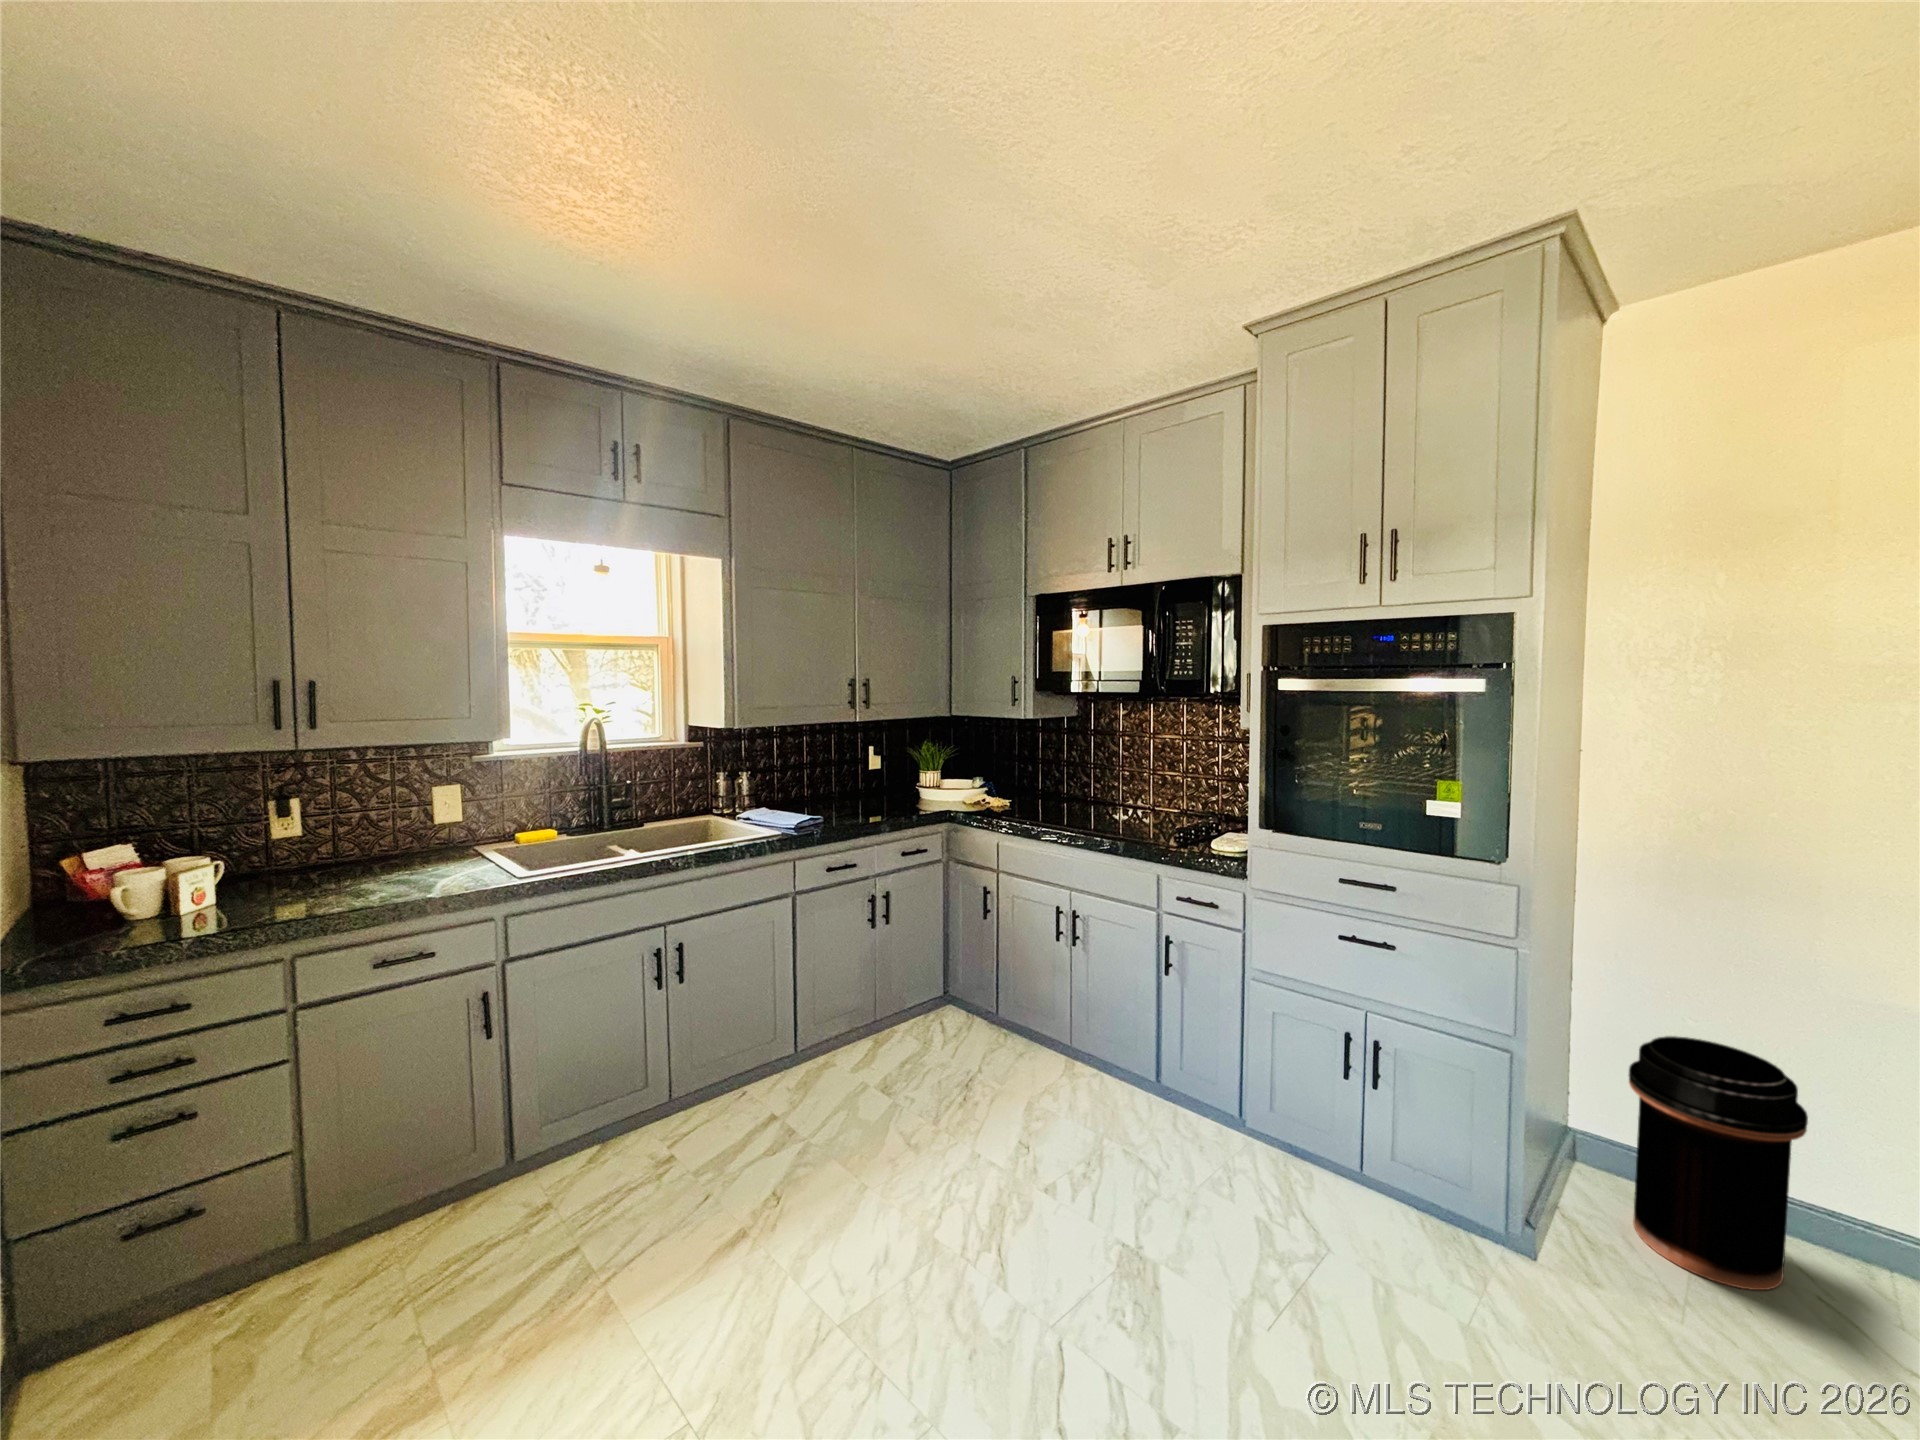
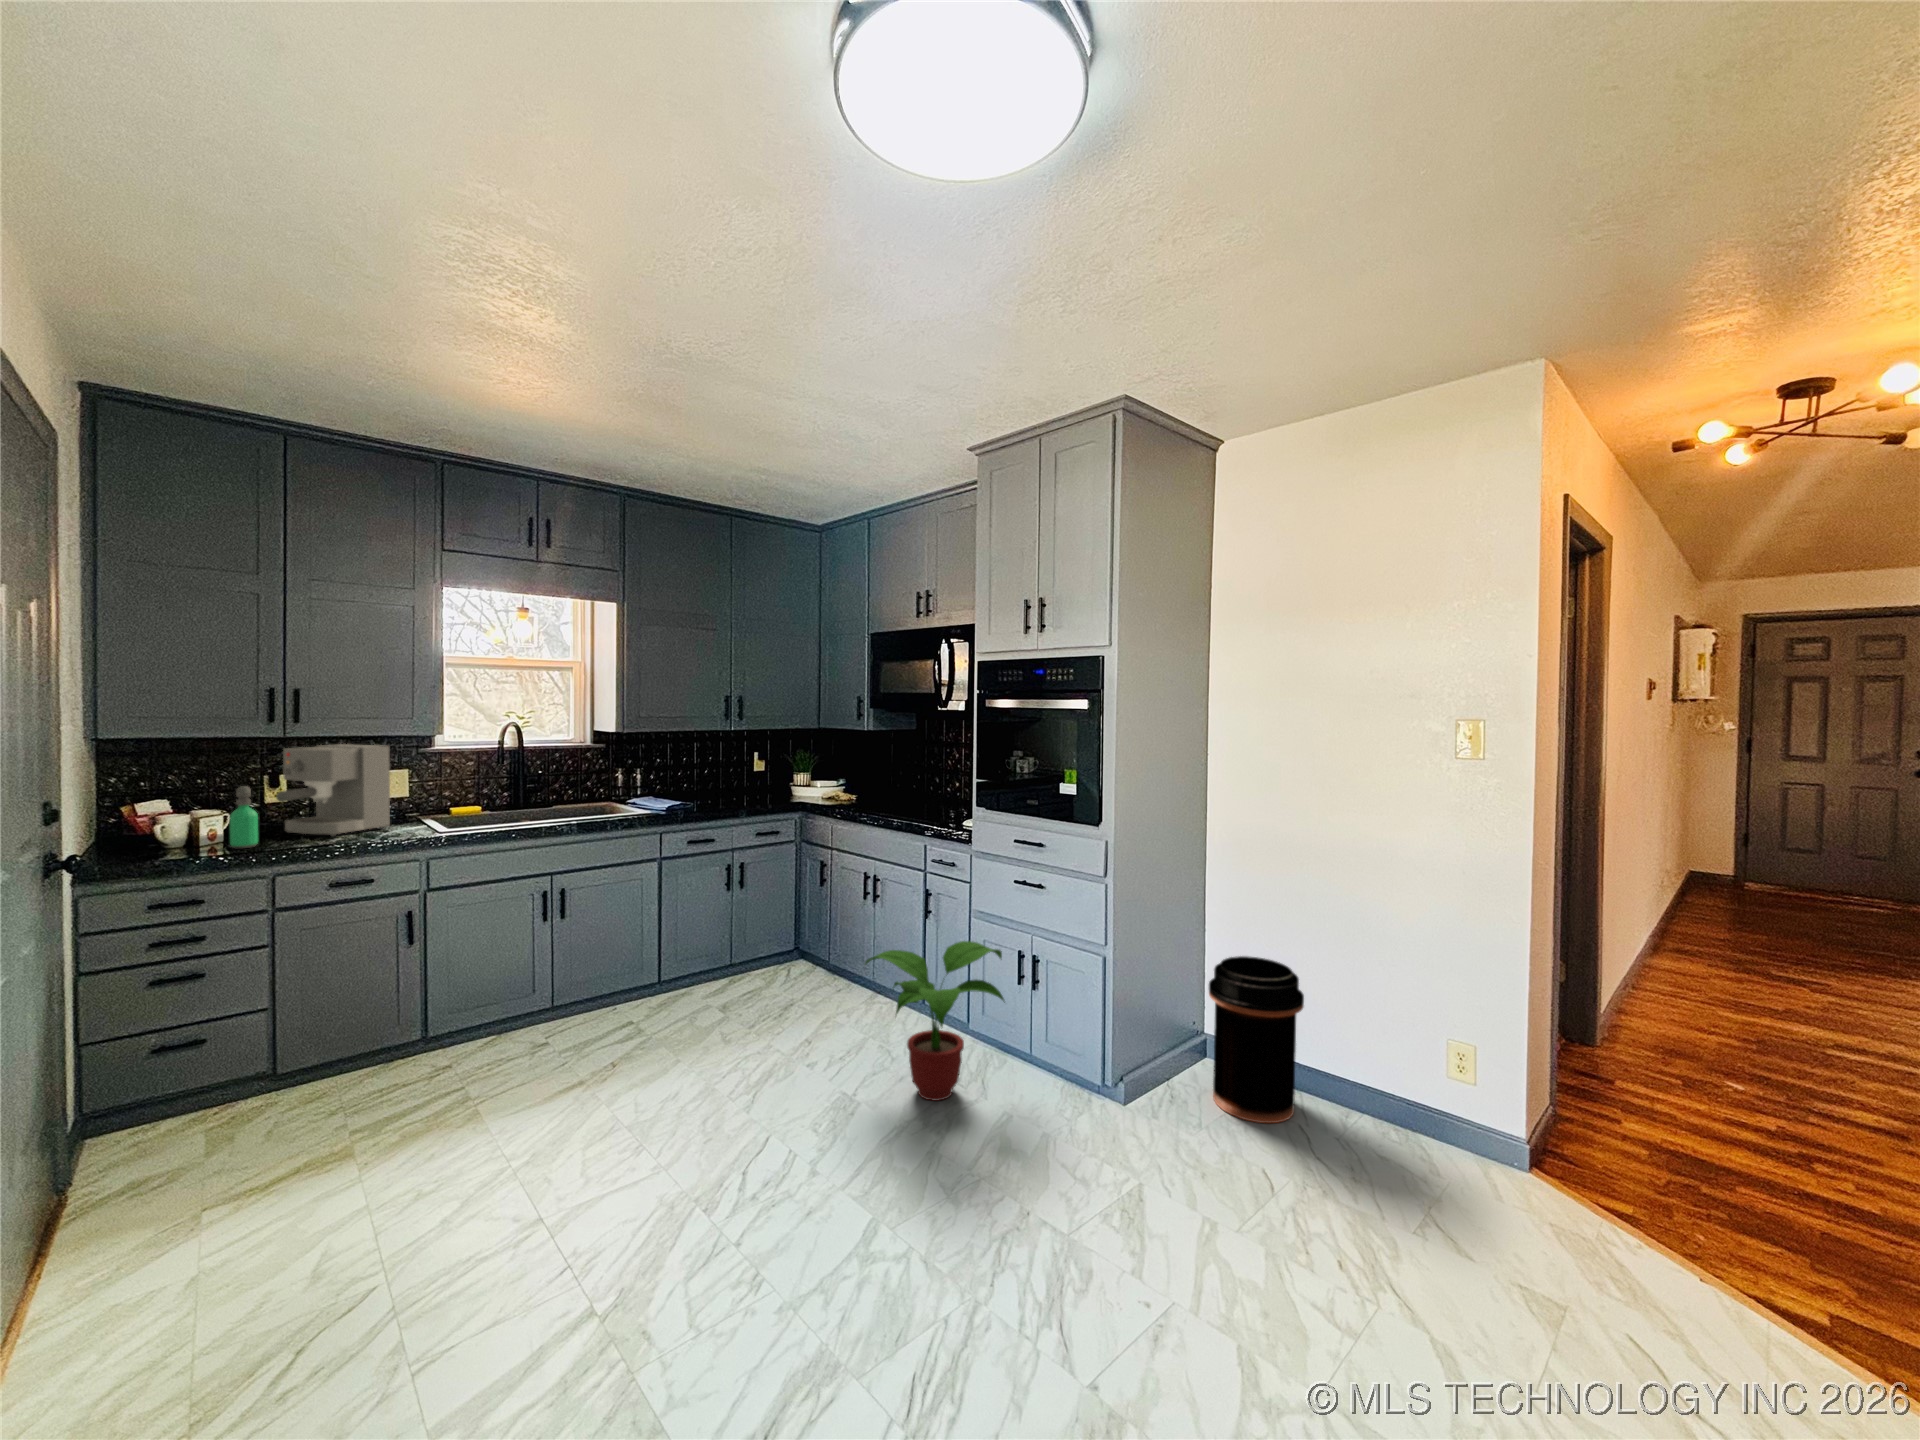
coffee maker: none [289,754,447,887] -> present [276,744,390,836]
soap dispenser: none [221,825,266,918] -> present [230,786,258,849]
potted plant: none [1122,1016,1360,1257] -> present [865,941,1005,1101]

